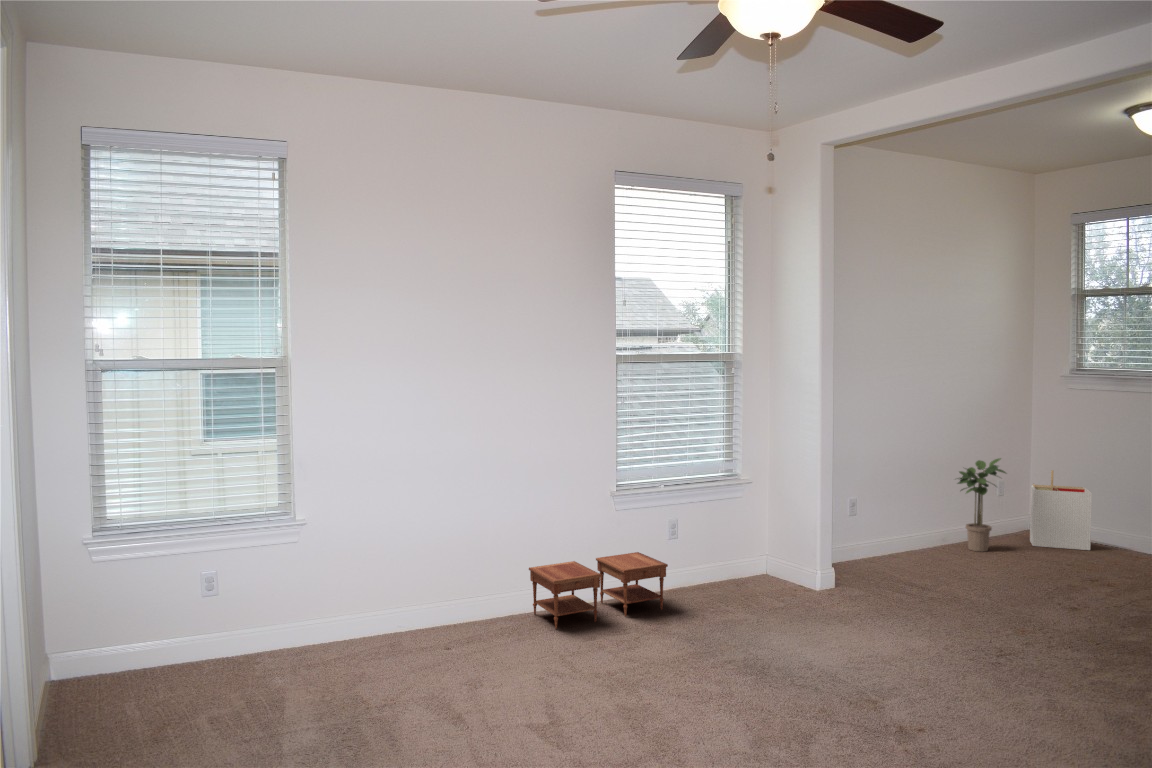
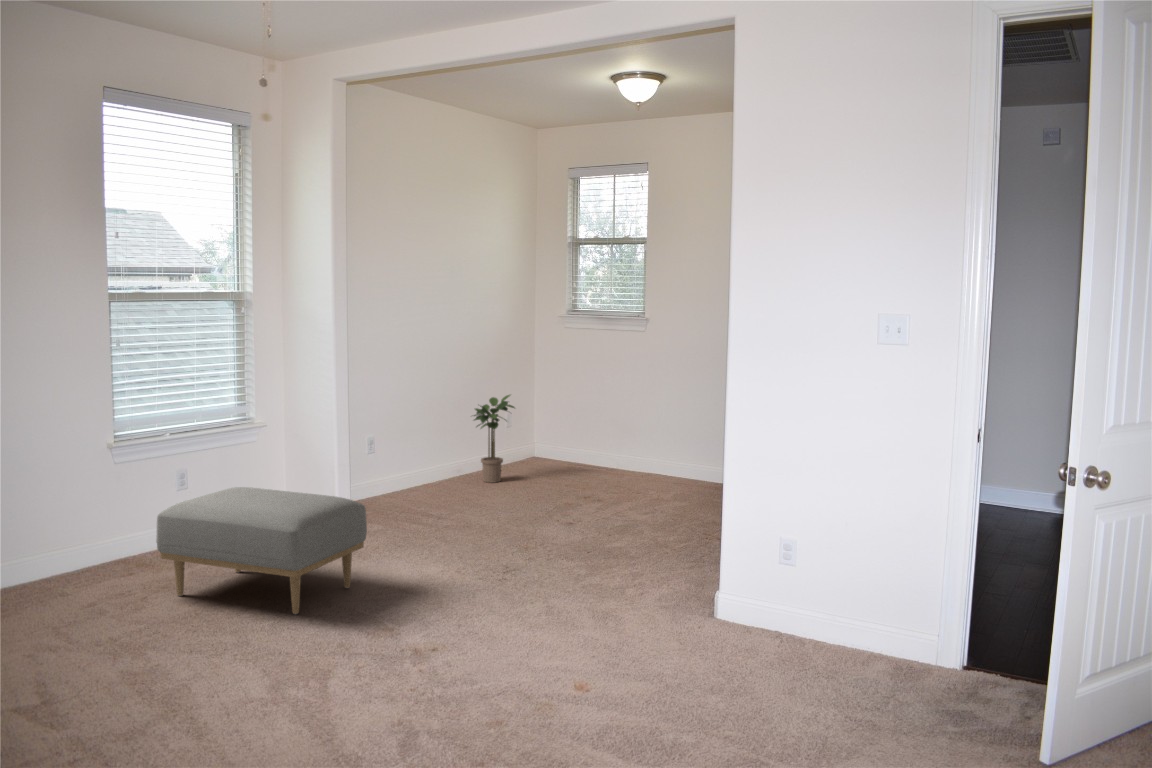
storage bin: present [1030,470,1092,550] -> none [538,404,586,474]
ottoman: none [651,545,860,691] -> present [156,487,367,614]
side table: present [529,552,668,629] -> none [8,506,176,594]

